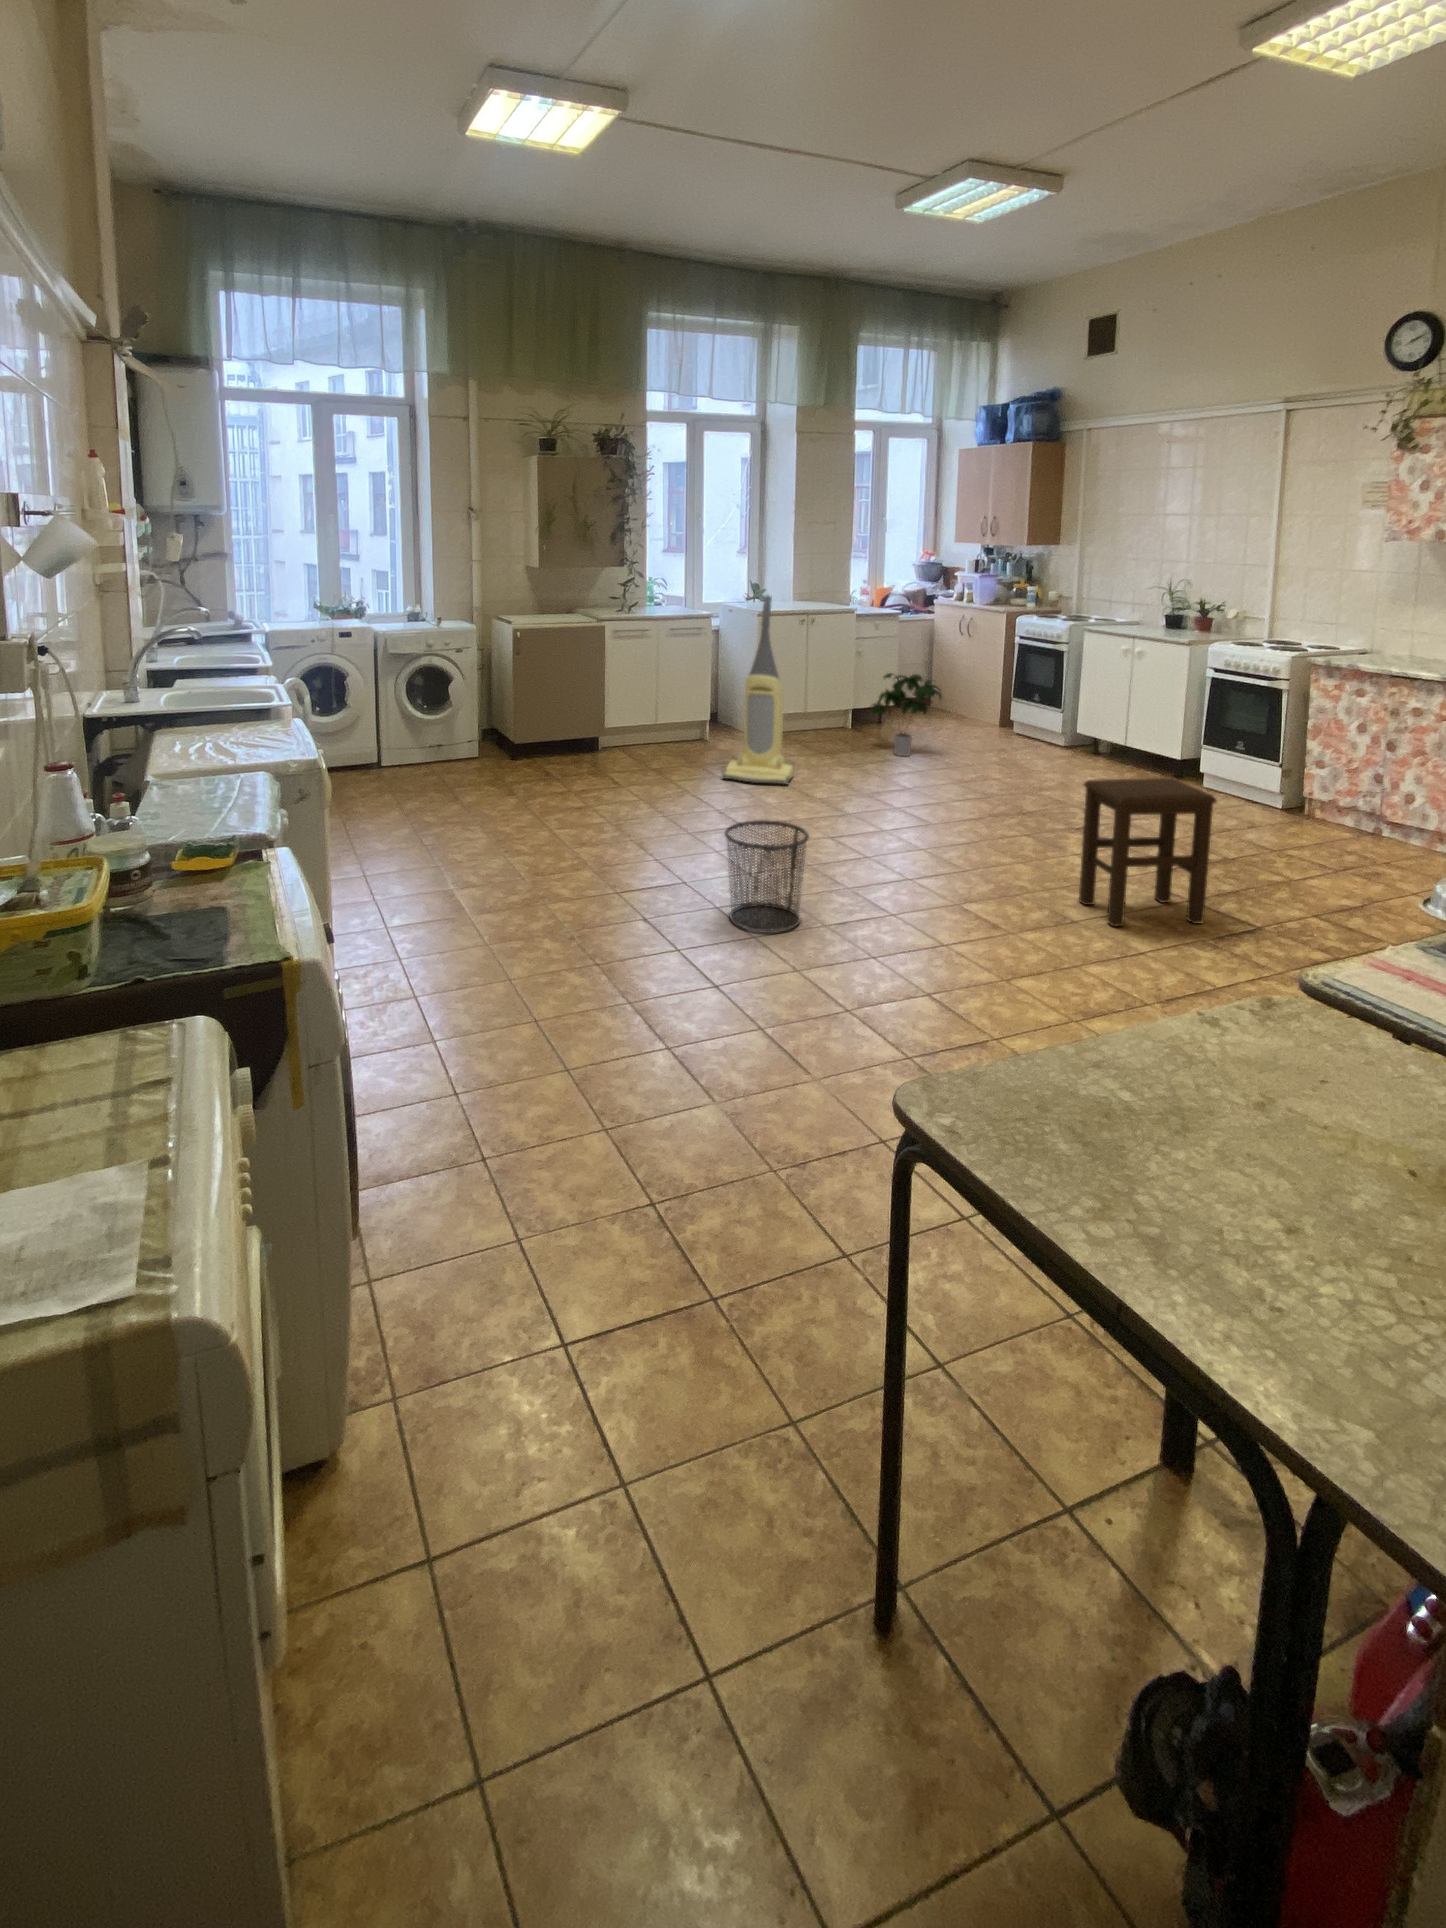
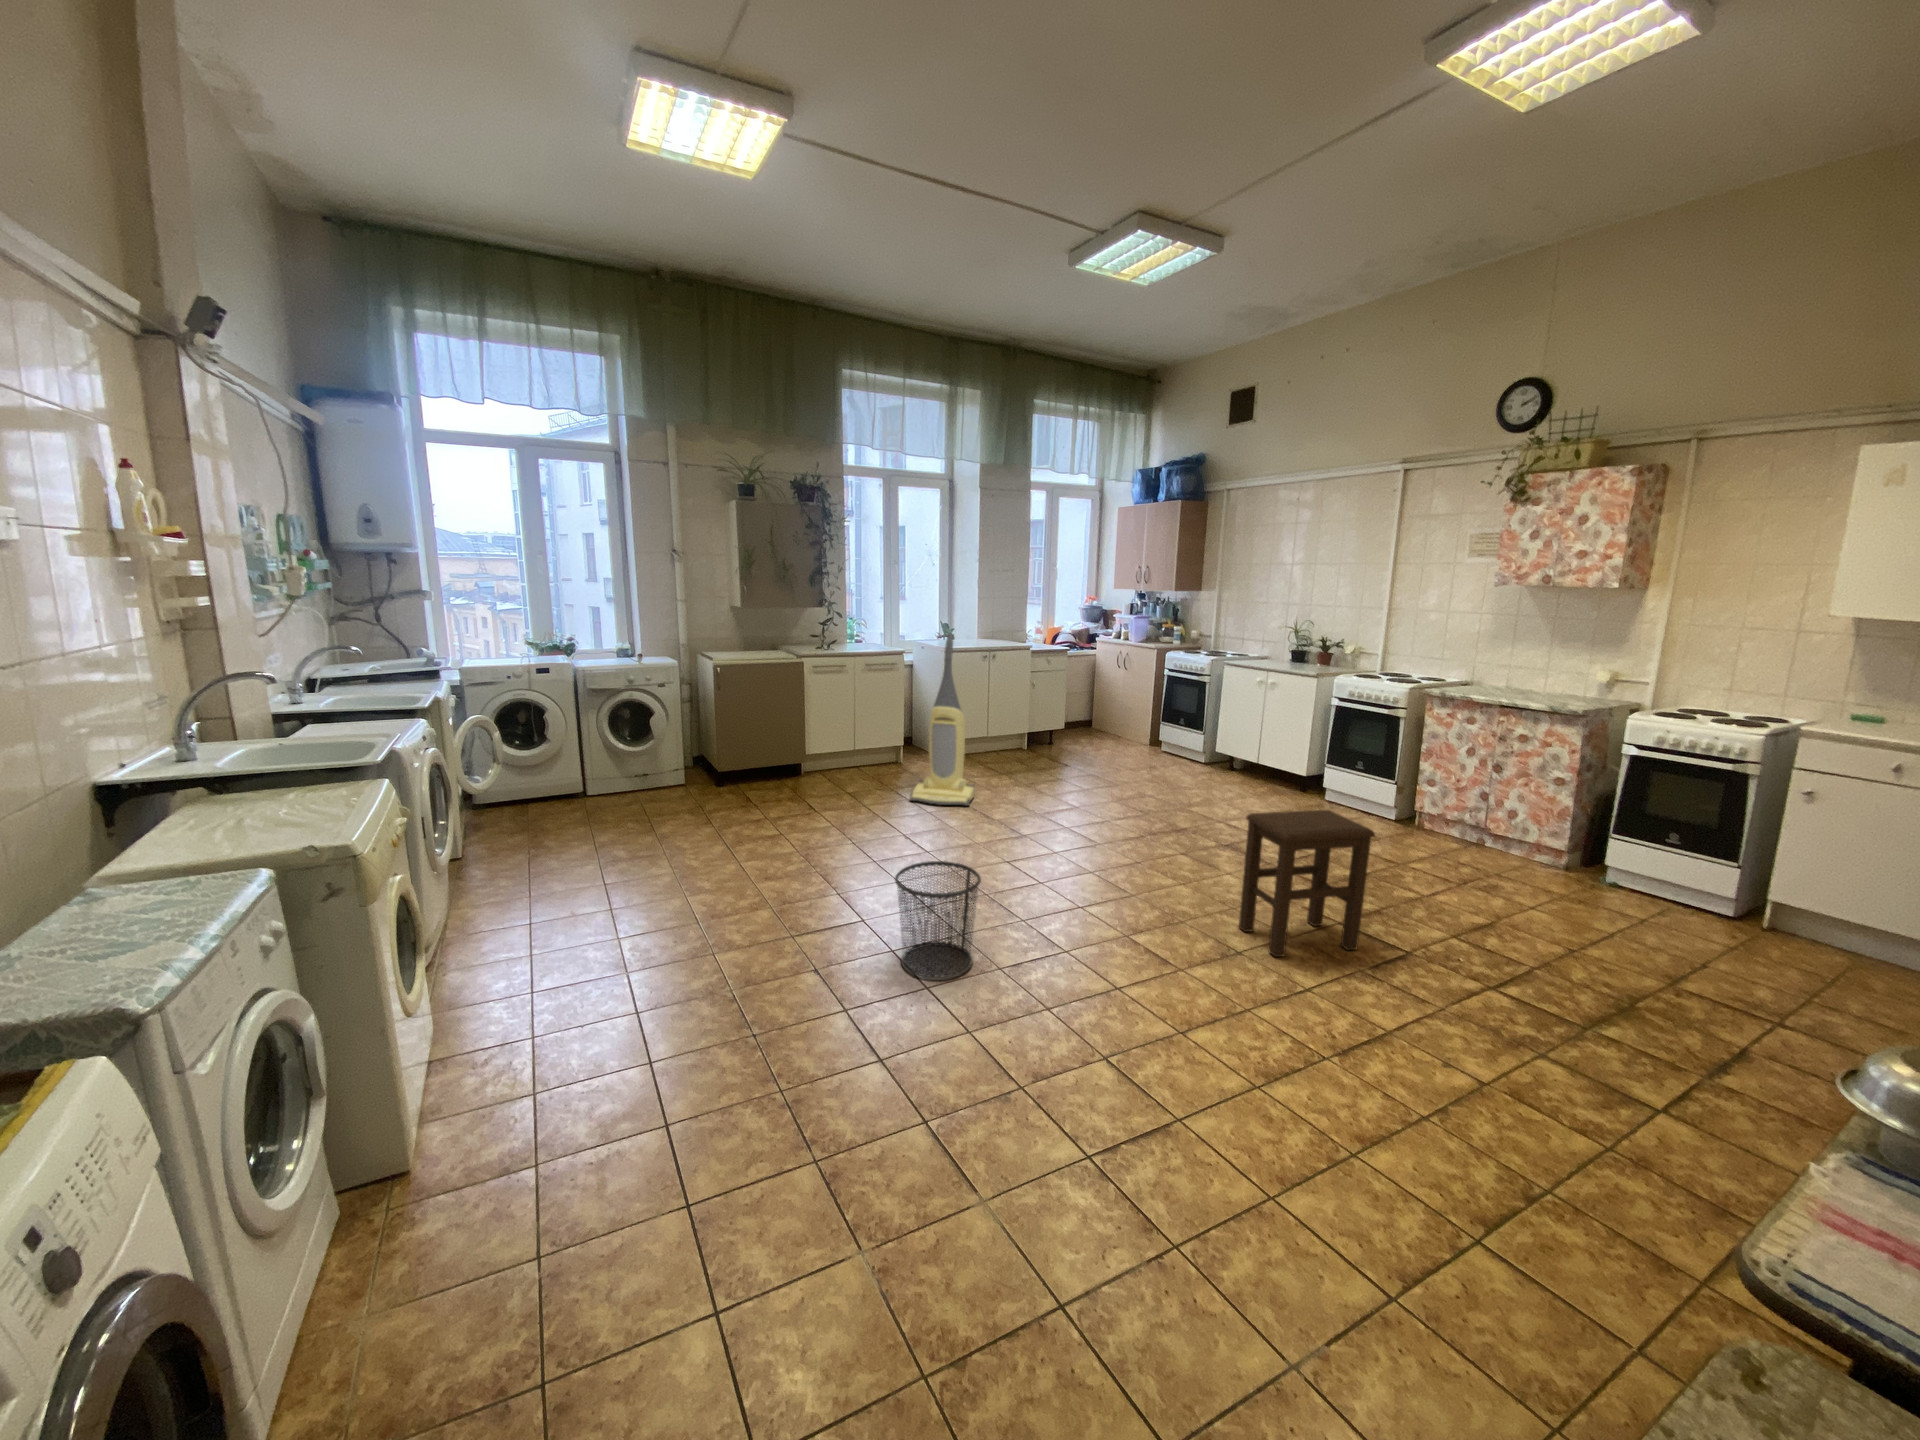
potted plant: present [871,673,942,756] -> none [1041,702,1105,775]

